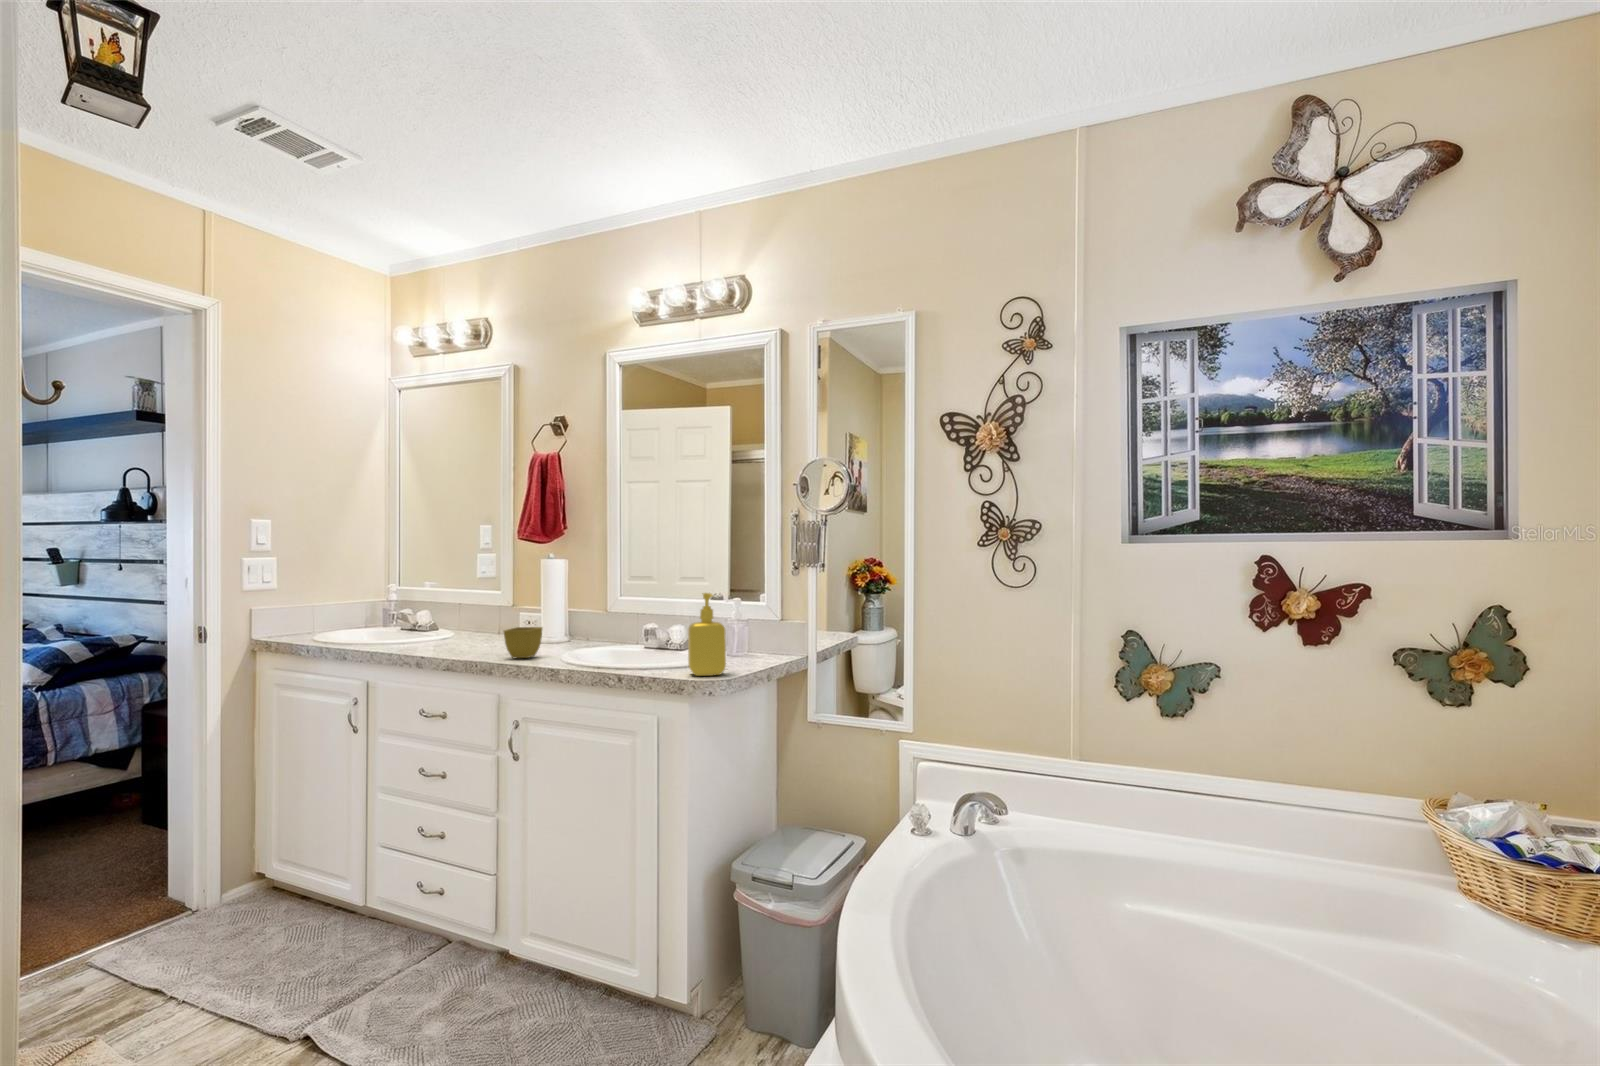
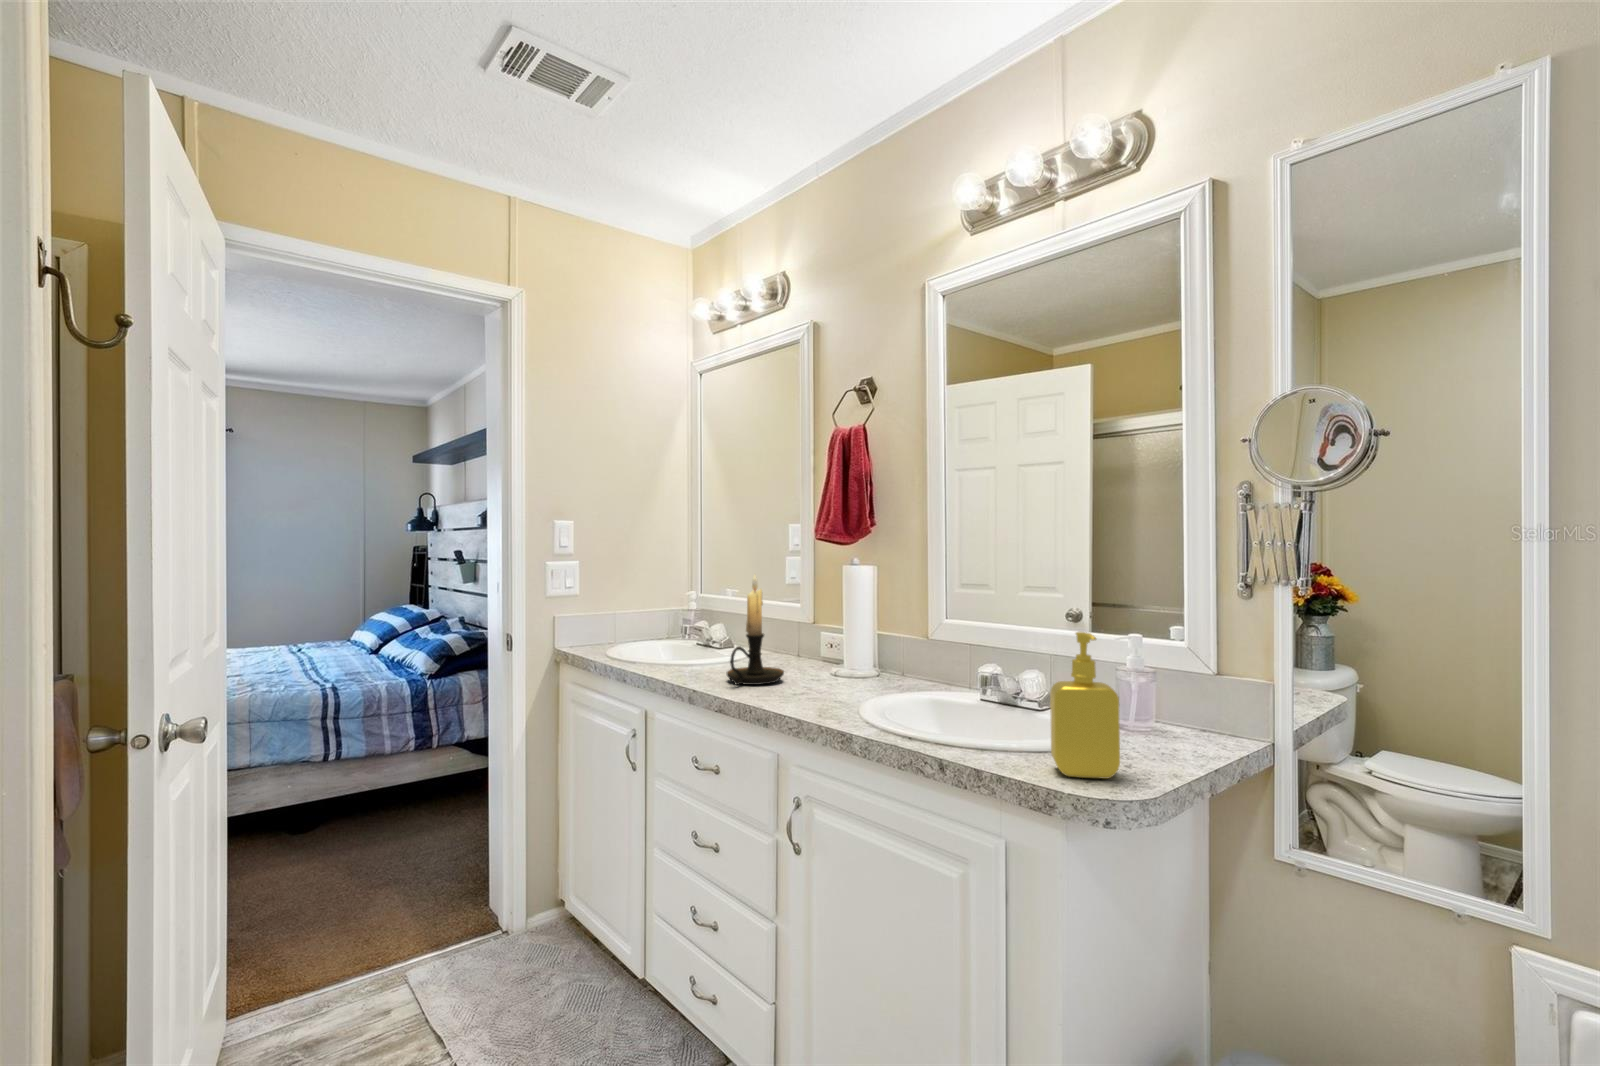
candle holder: none [445,565,494,652] -> present [727,575,784,685]
flower pot: present [504,627,542,658] -> none [785,659,837,705]

